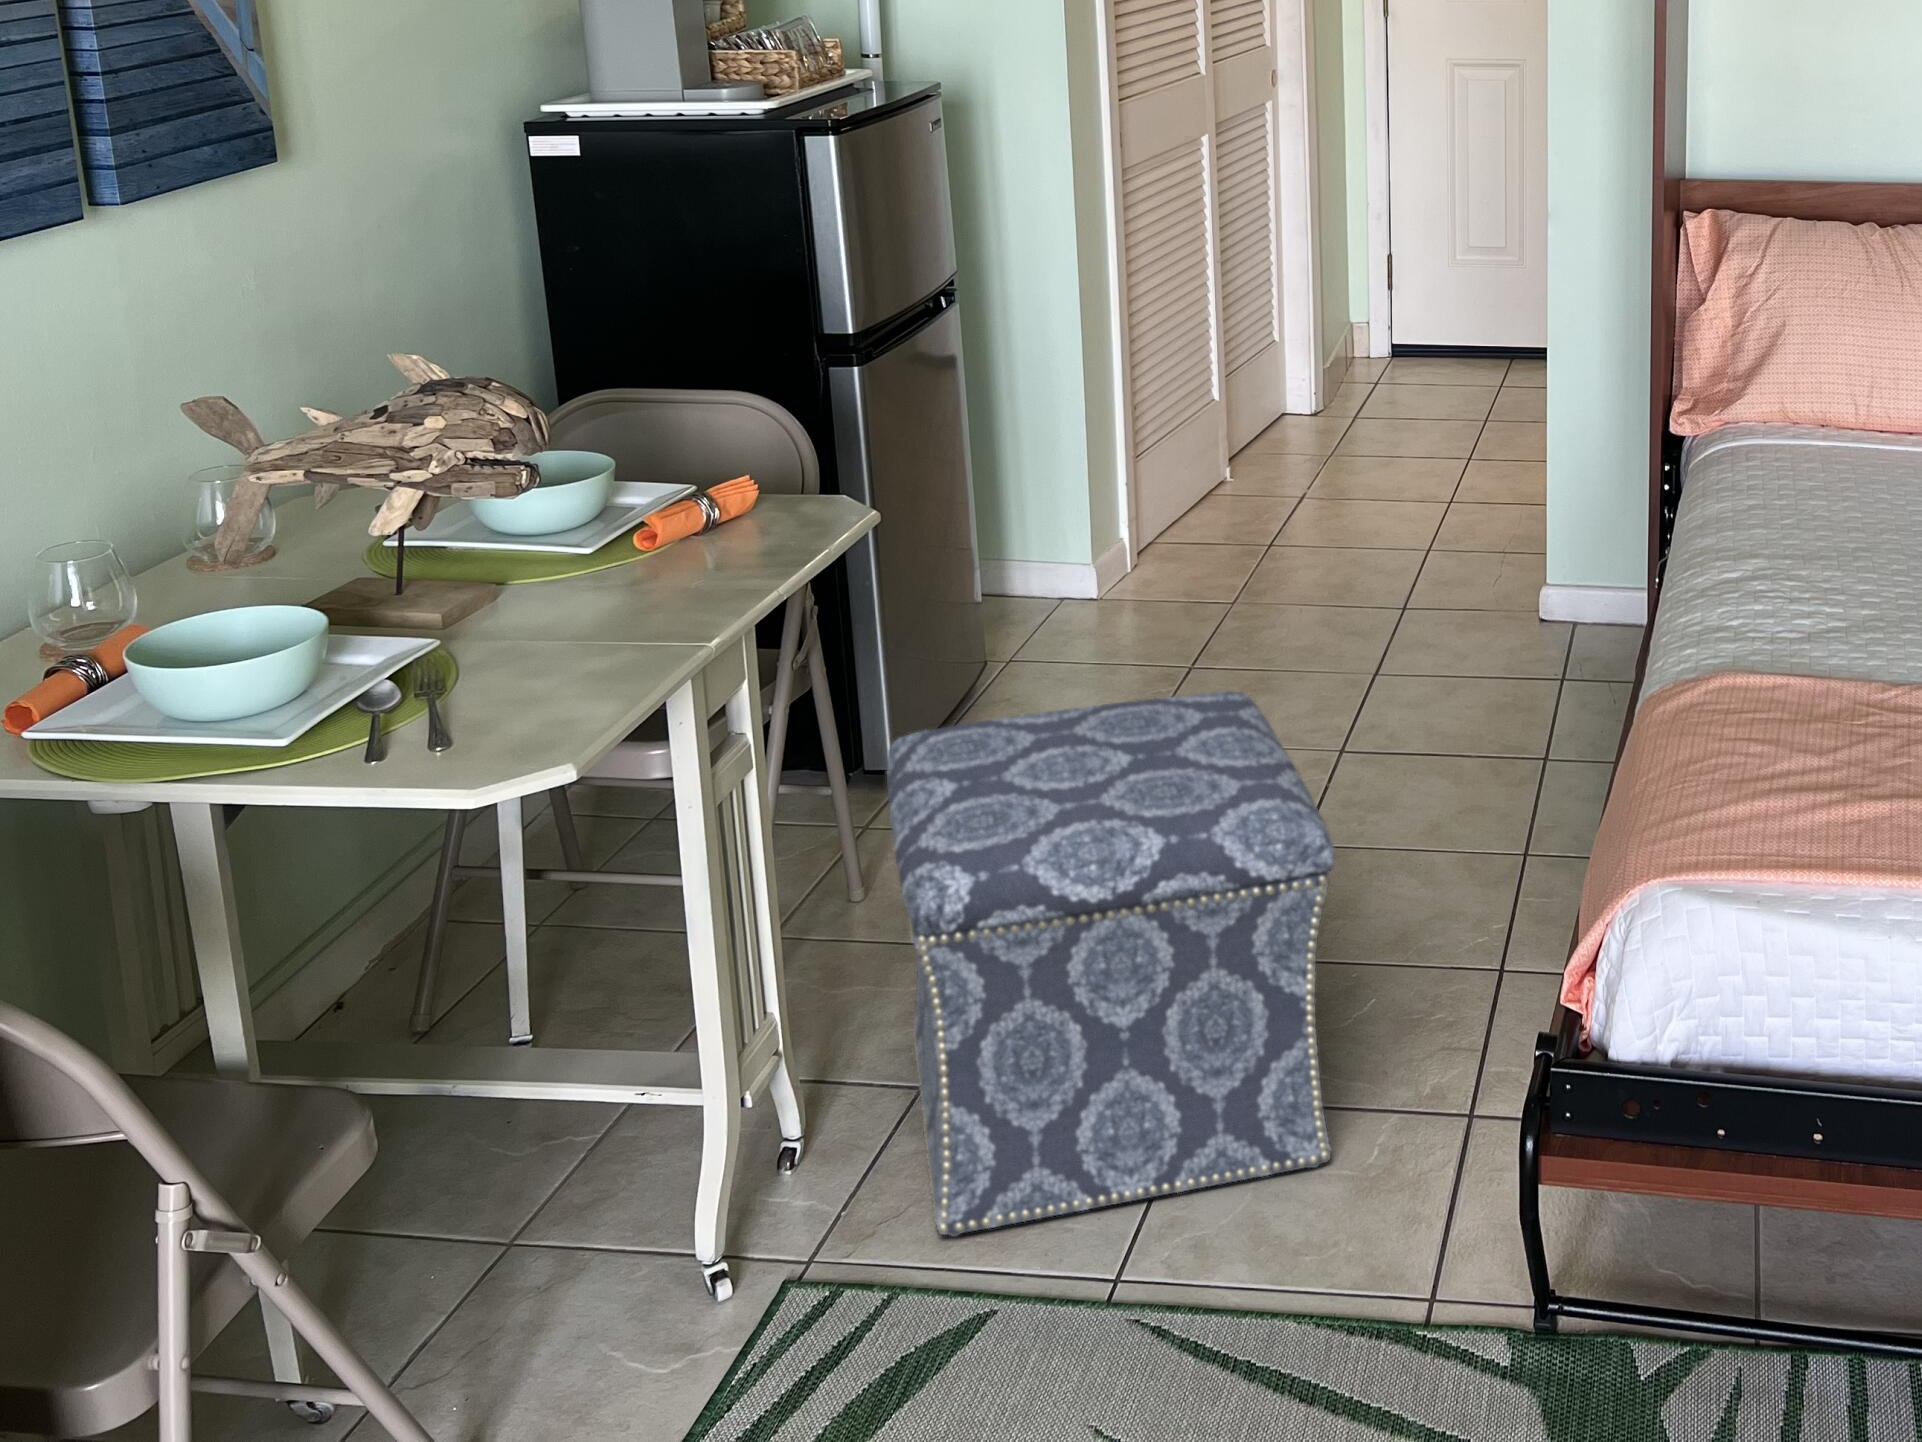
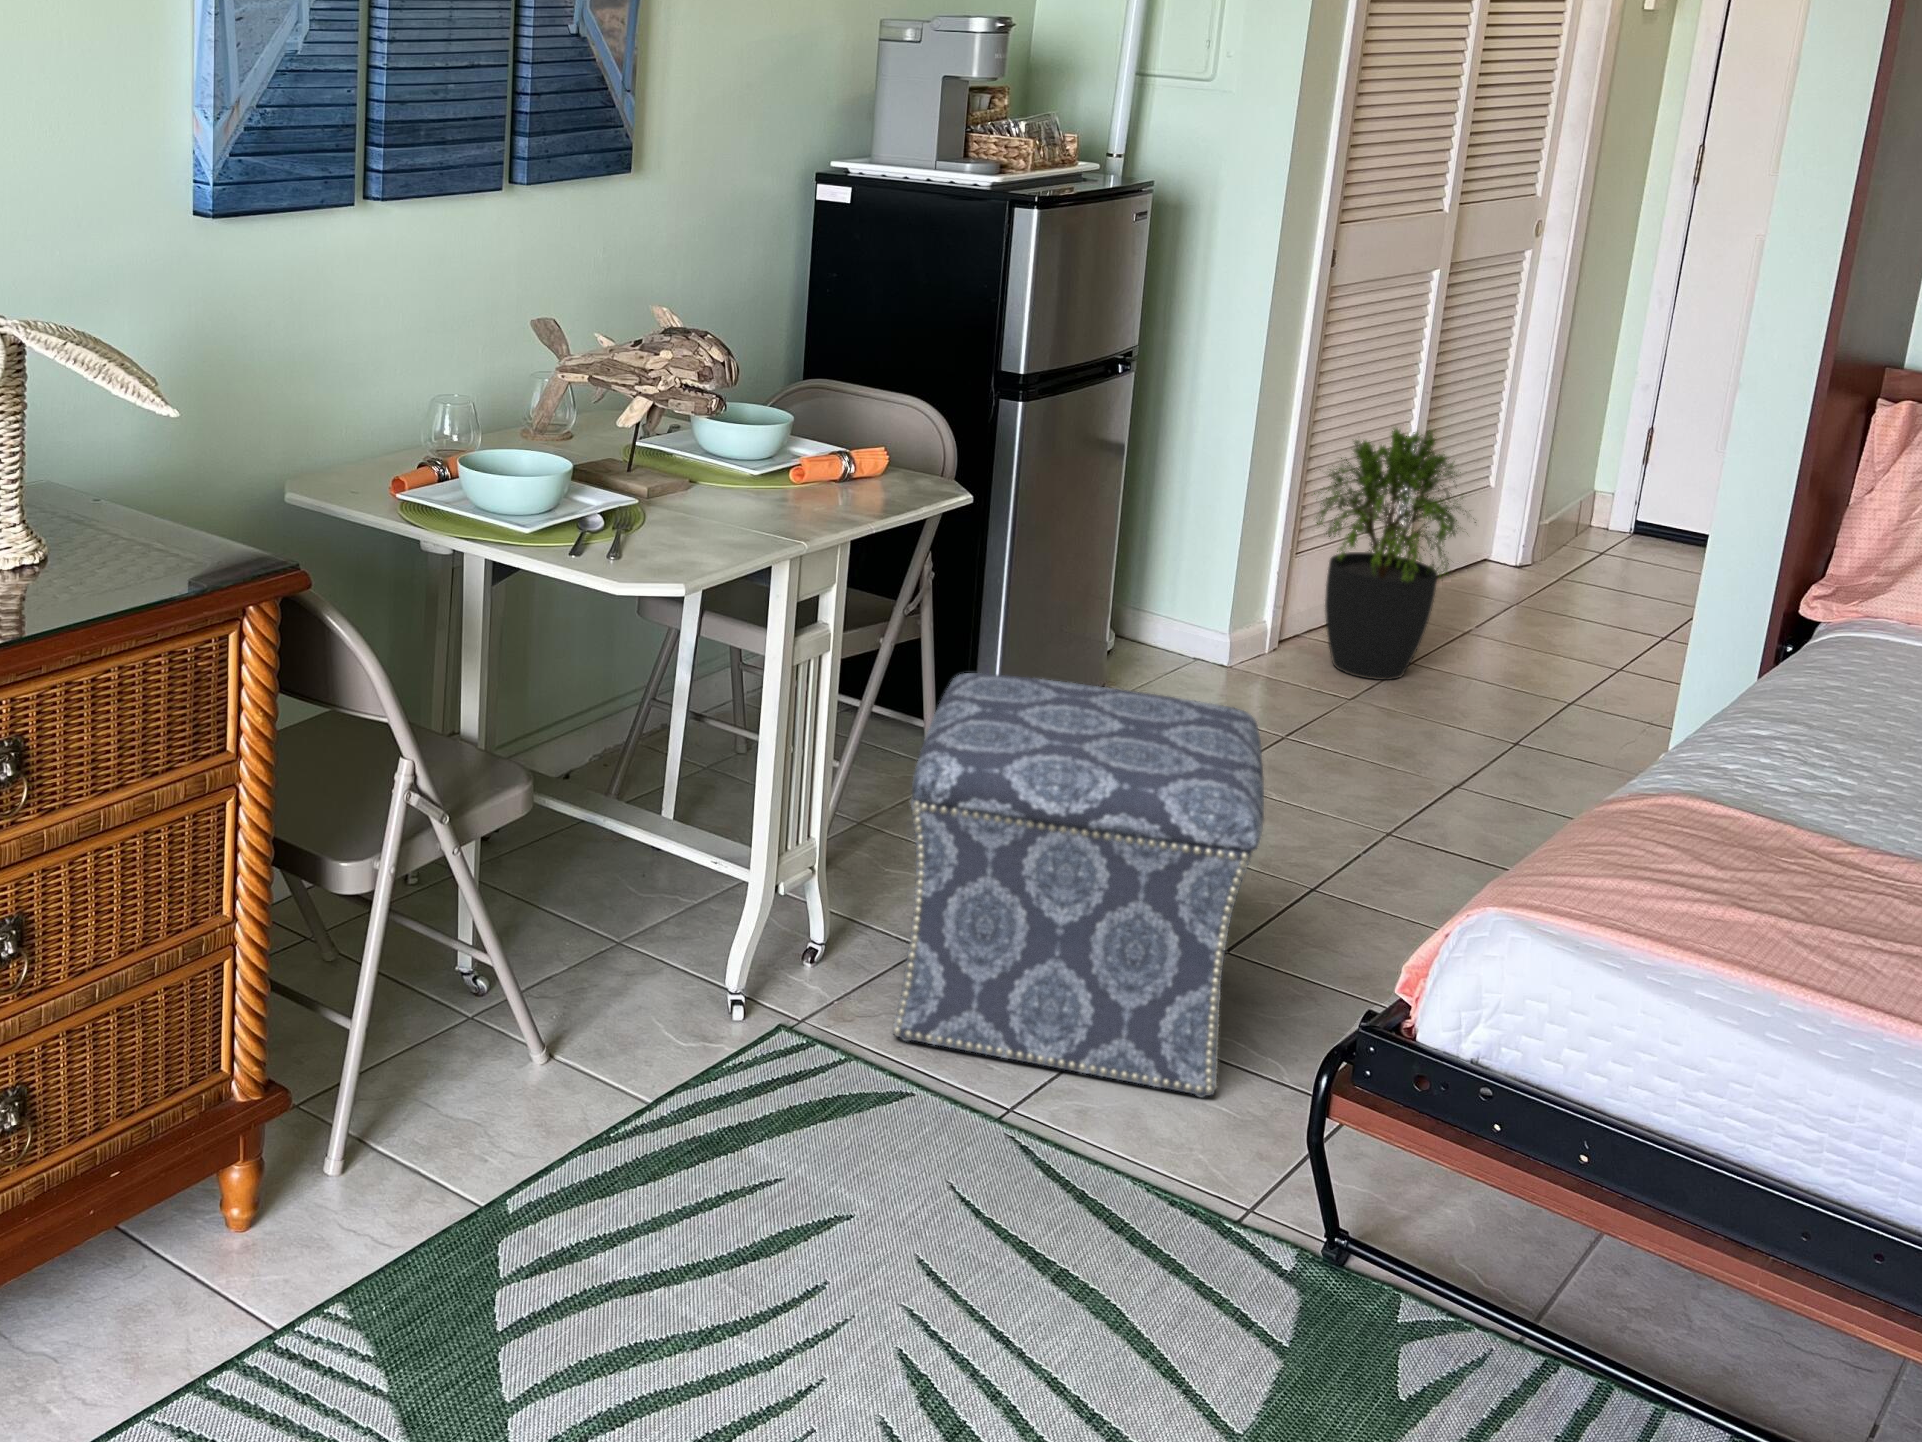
potted plant: none [1146,302,1315,580] -> present [1314,428,1476,680]

